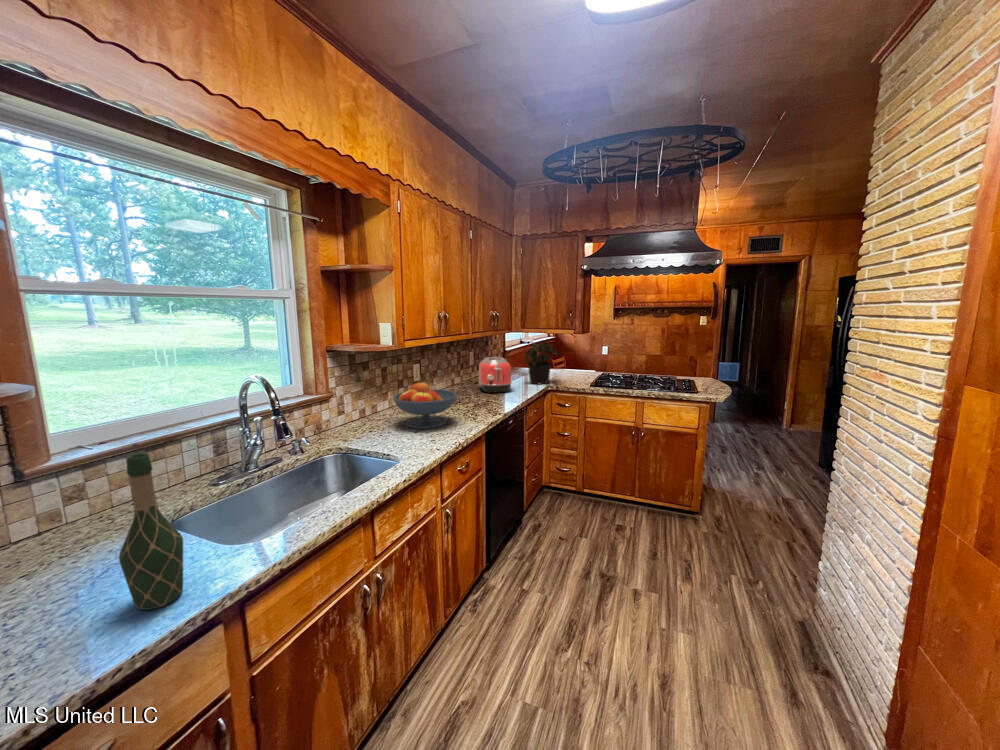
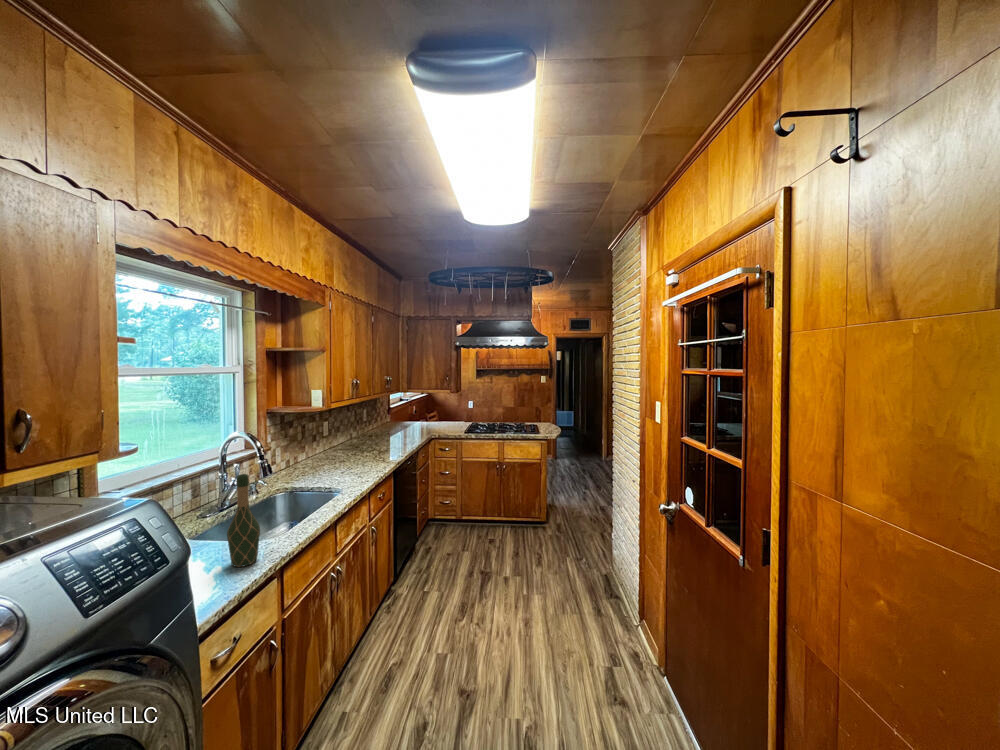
potted plant: present [524,340,561,384] -> none [410,398,440,435]
toaster: present [479,357,511,393] -> none [374,414,403,443]
fruit bowl: present [393,383,457,429] -> none [319,435,370,471]

